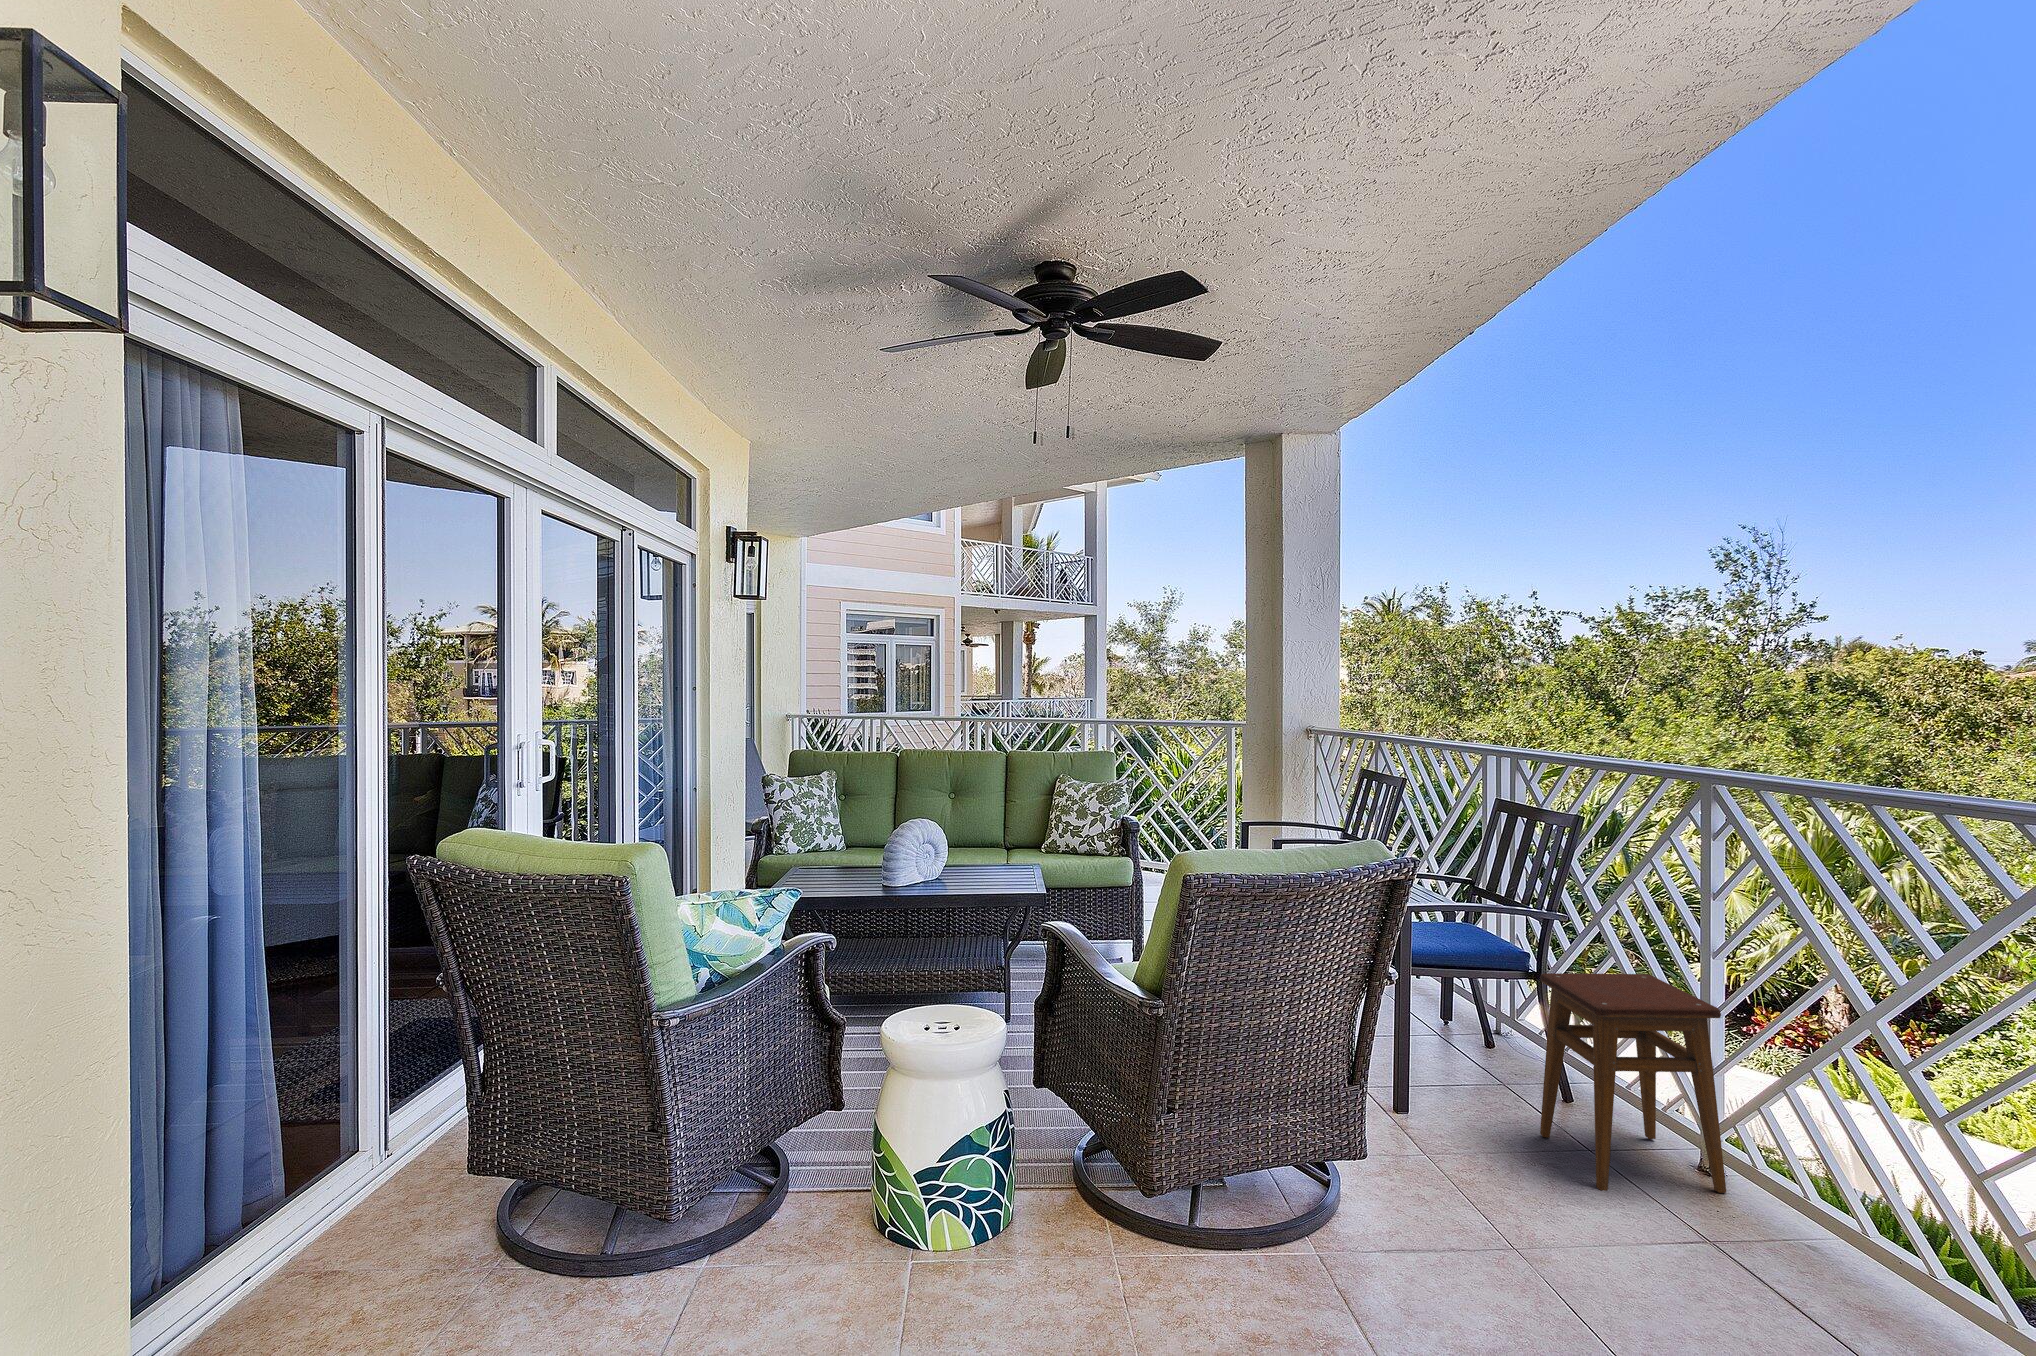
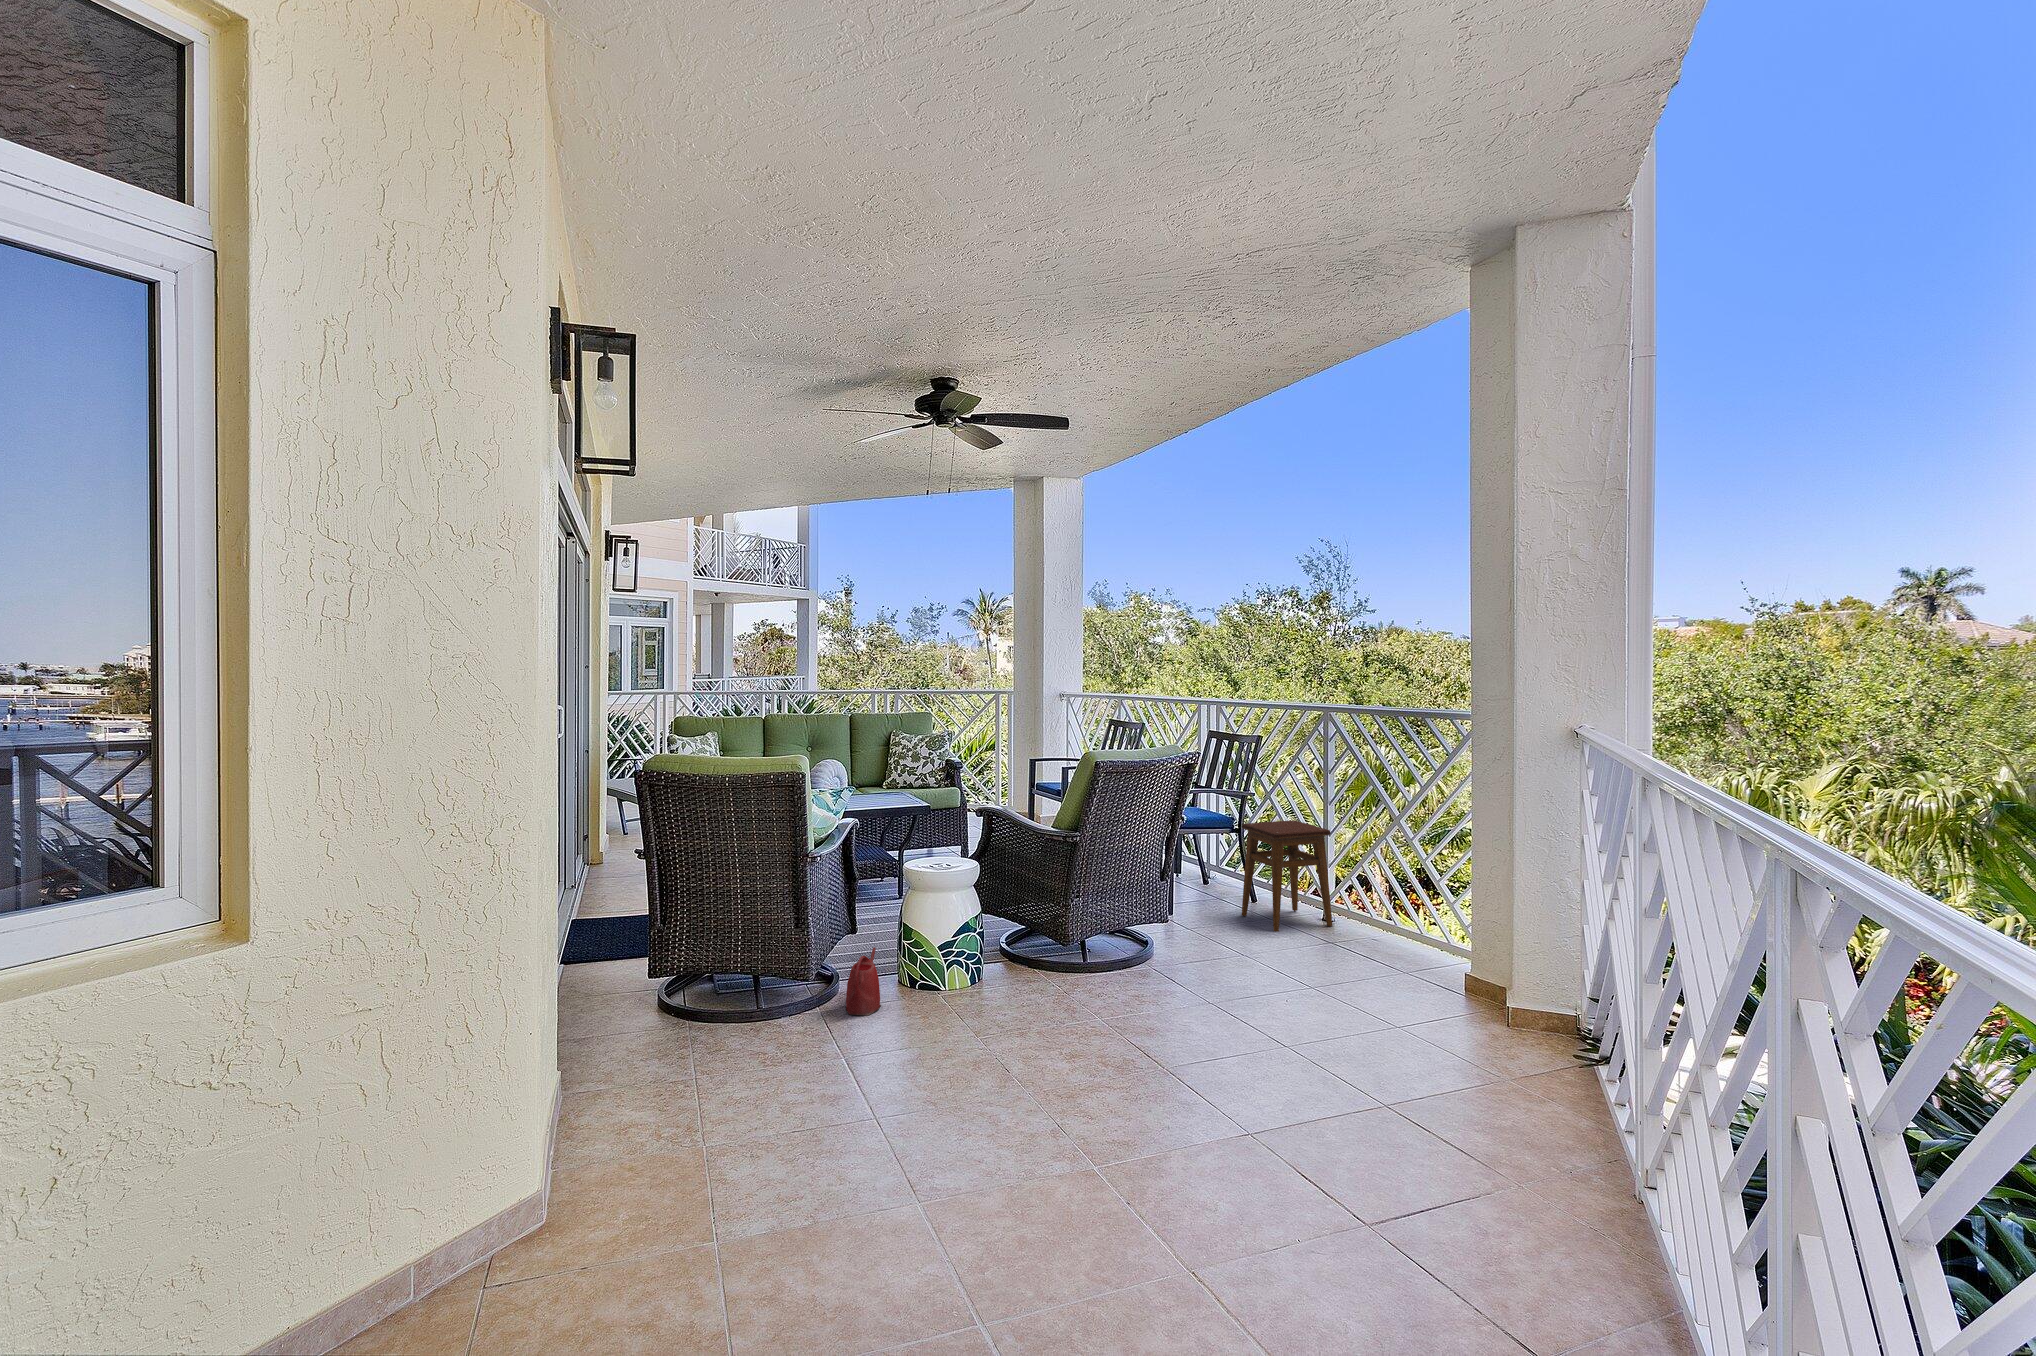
watering can: none [737,1155,822,1294] -> present [846,947,881,1016]

